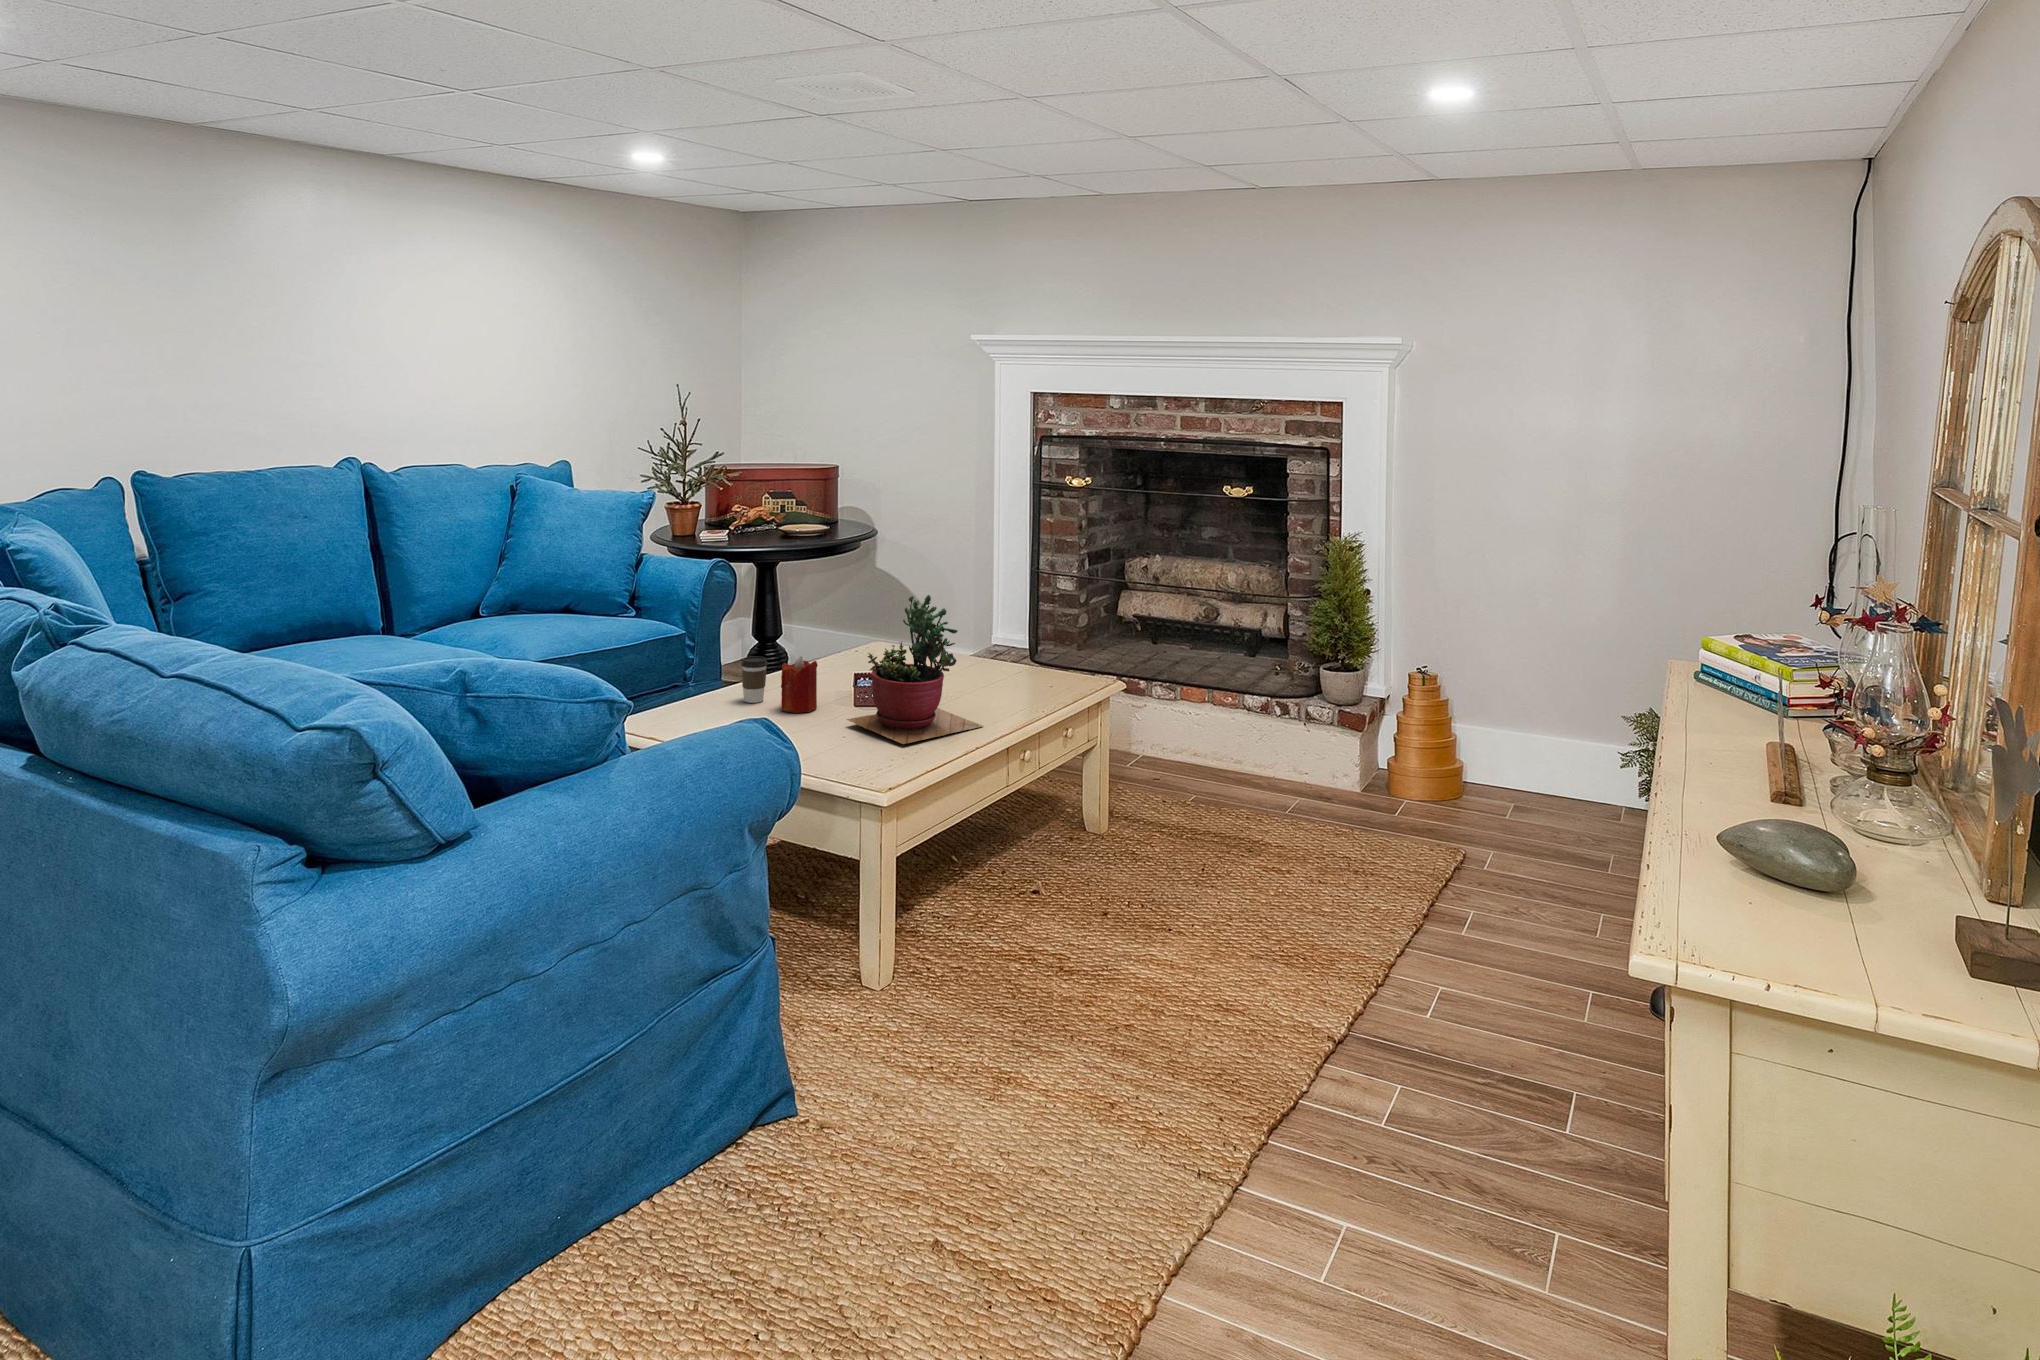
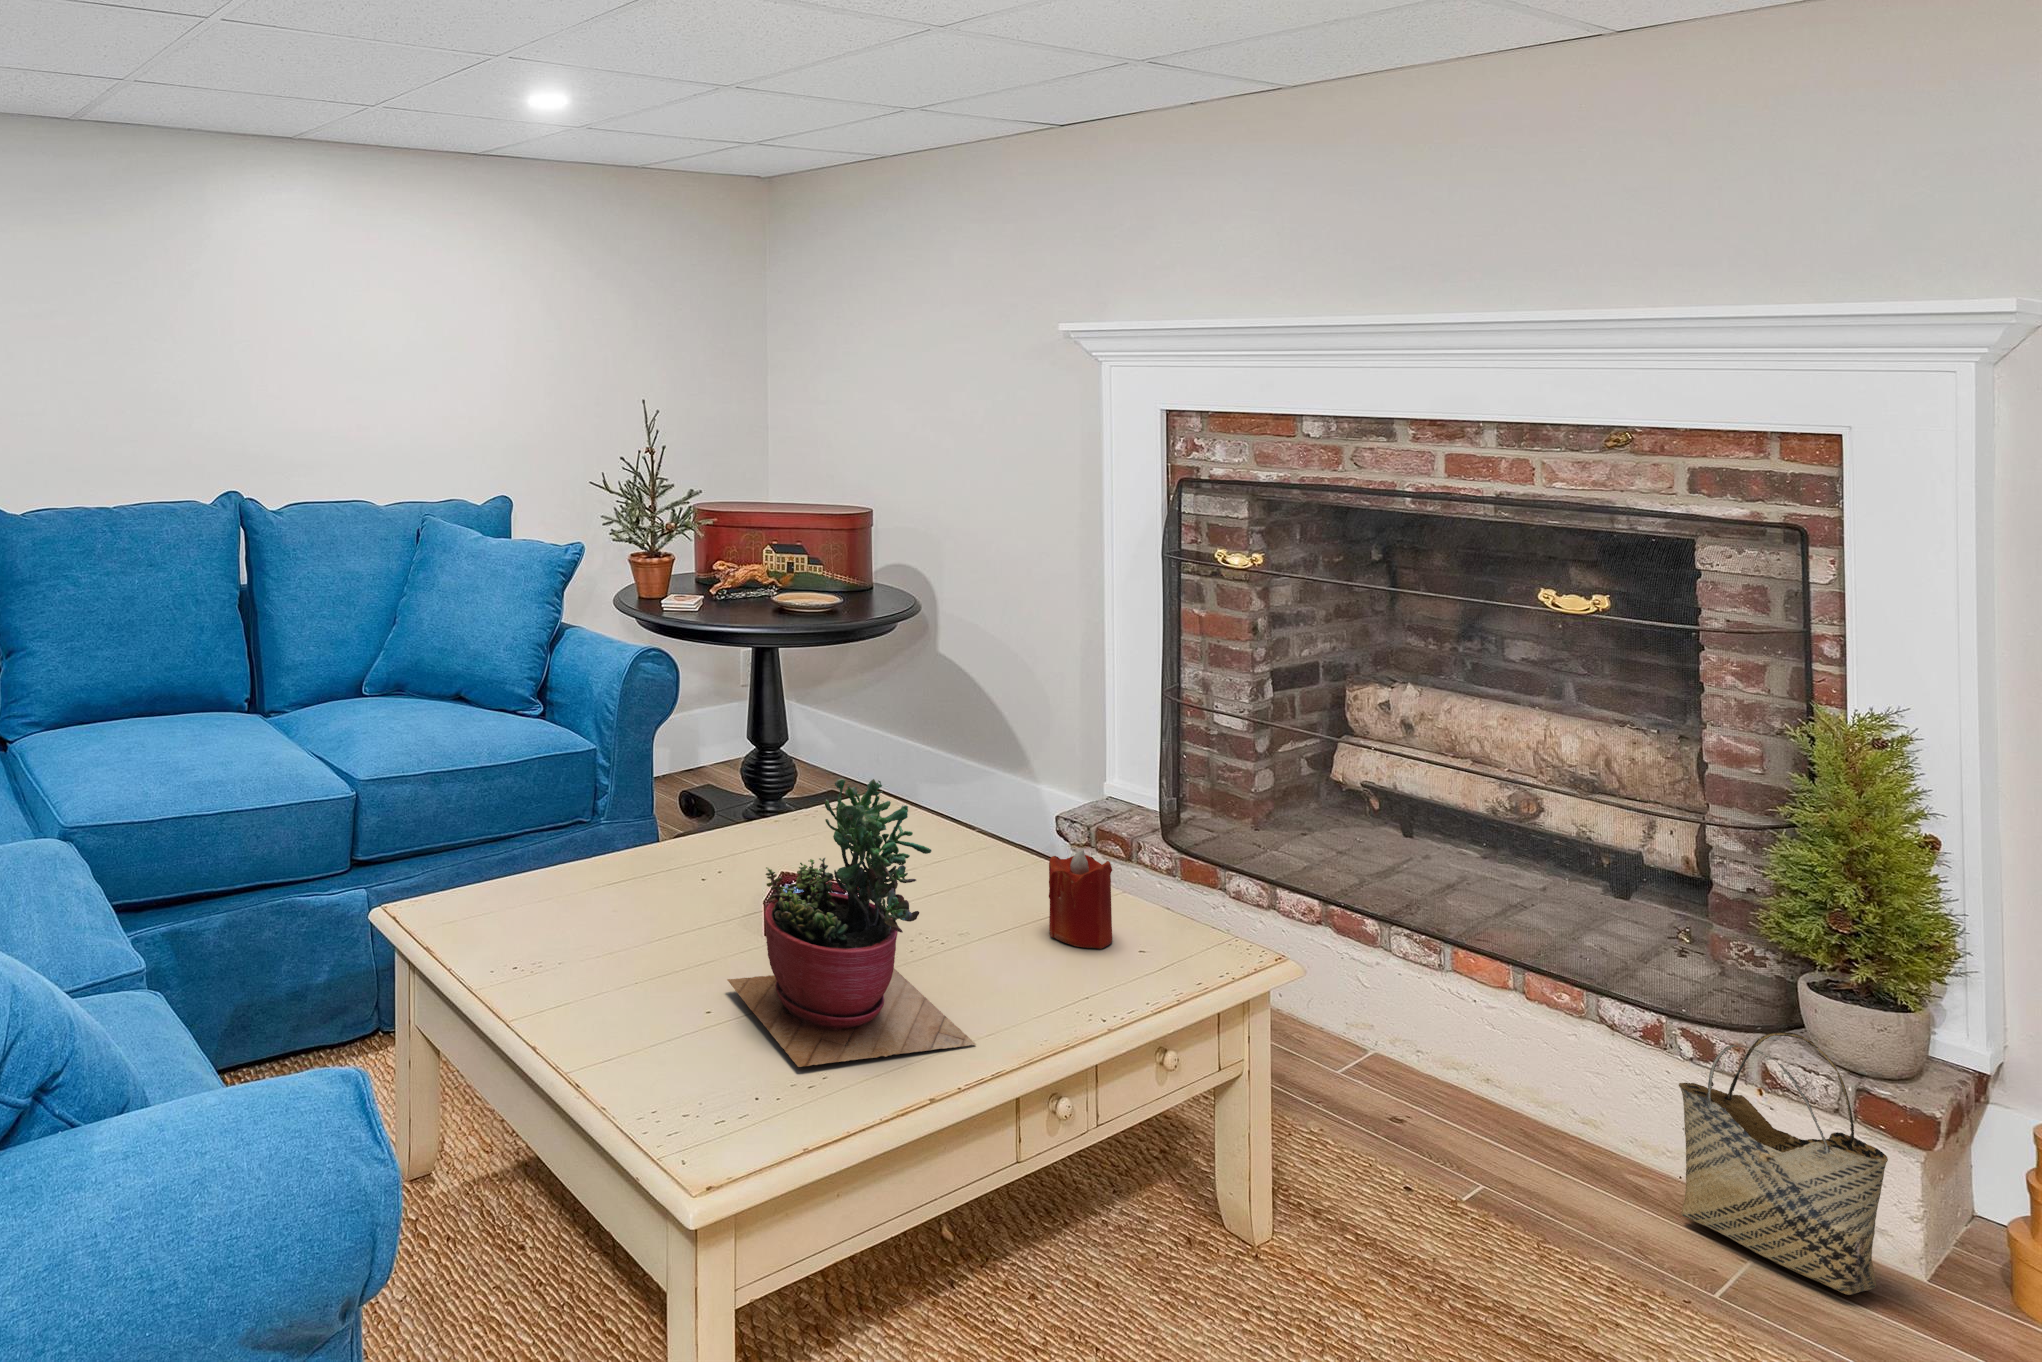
coffee cup: present [741,656,768,703] -> none [599,827,638,905]
candle: present [781,656,818,713] -> present [1049,850,1112,949]
woven basket: none [1274,690,1349,802] -> present [1679,1032,1888,1295]

